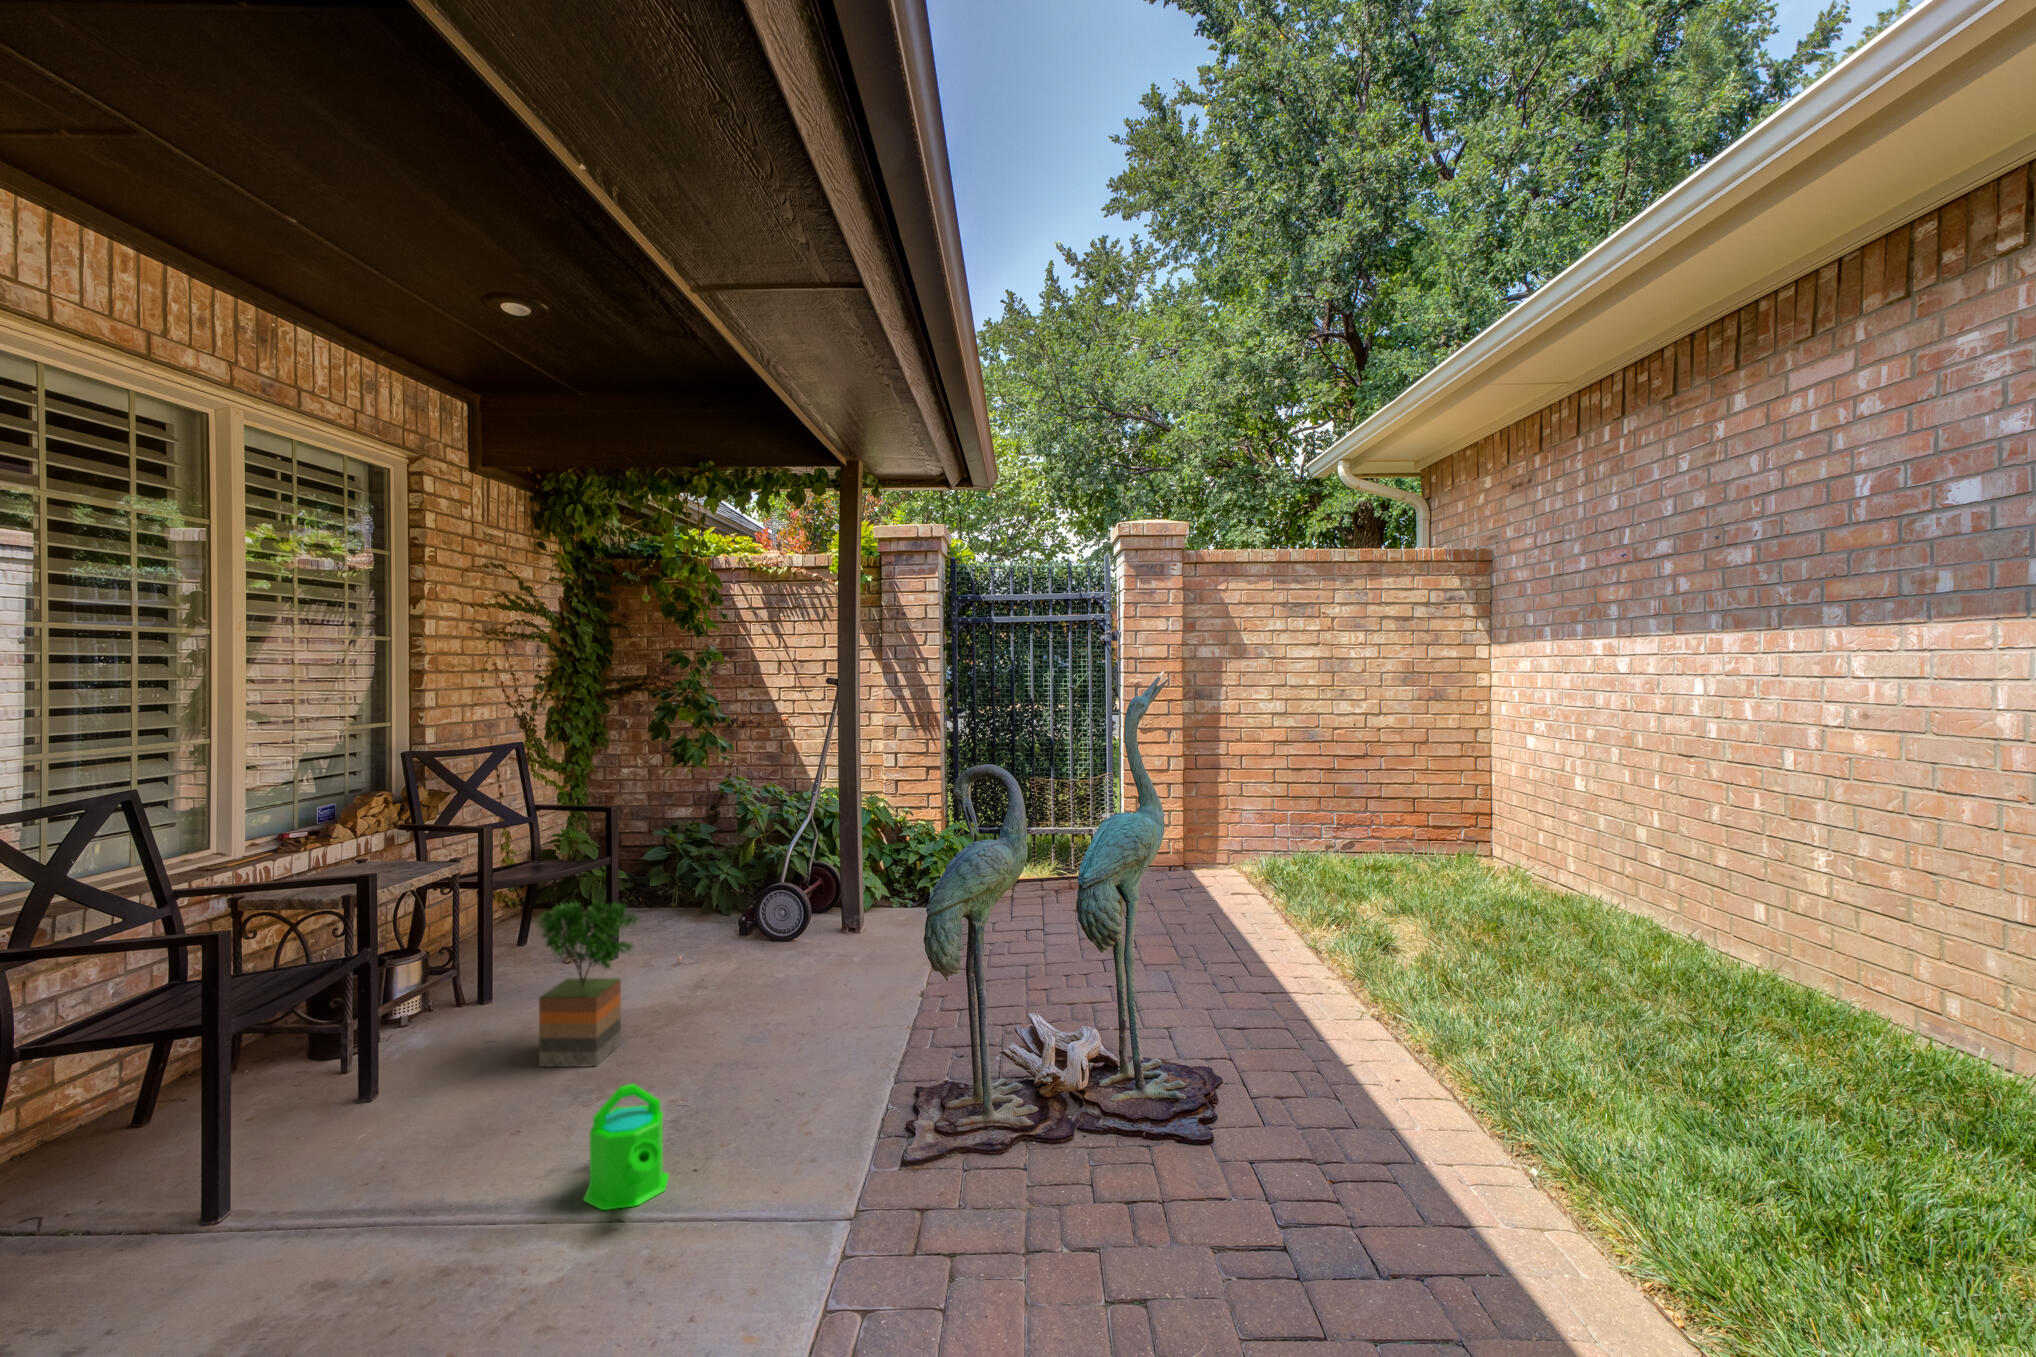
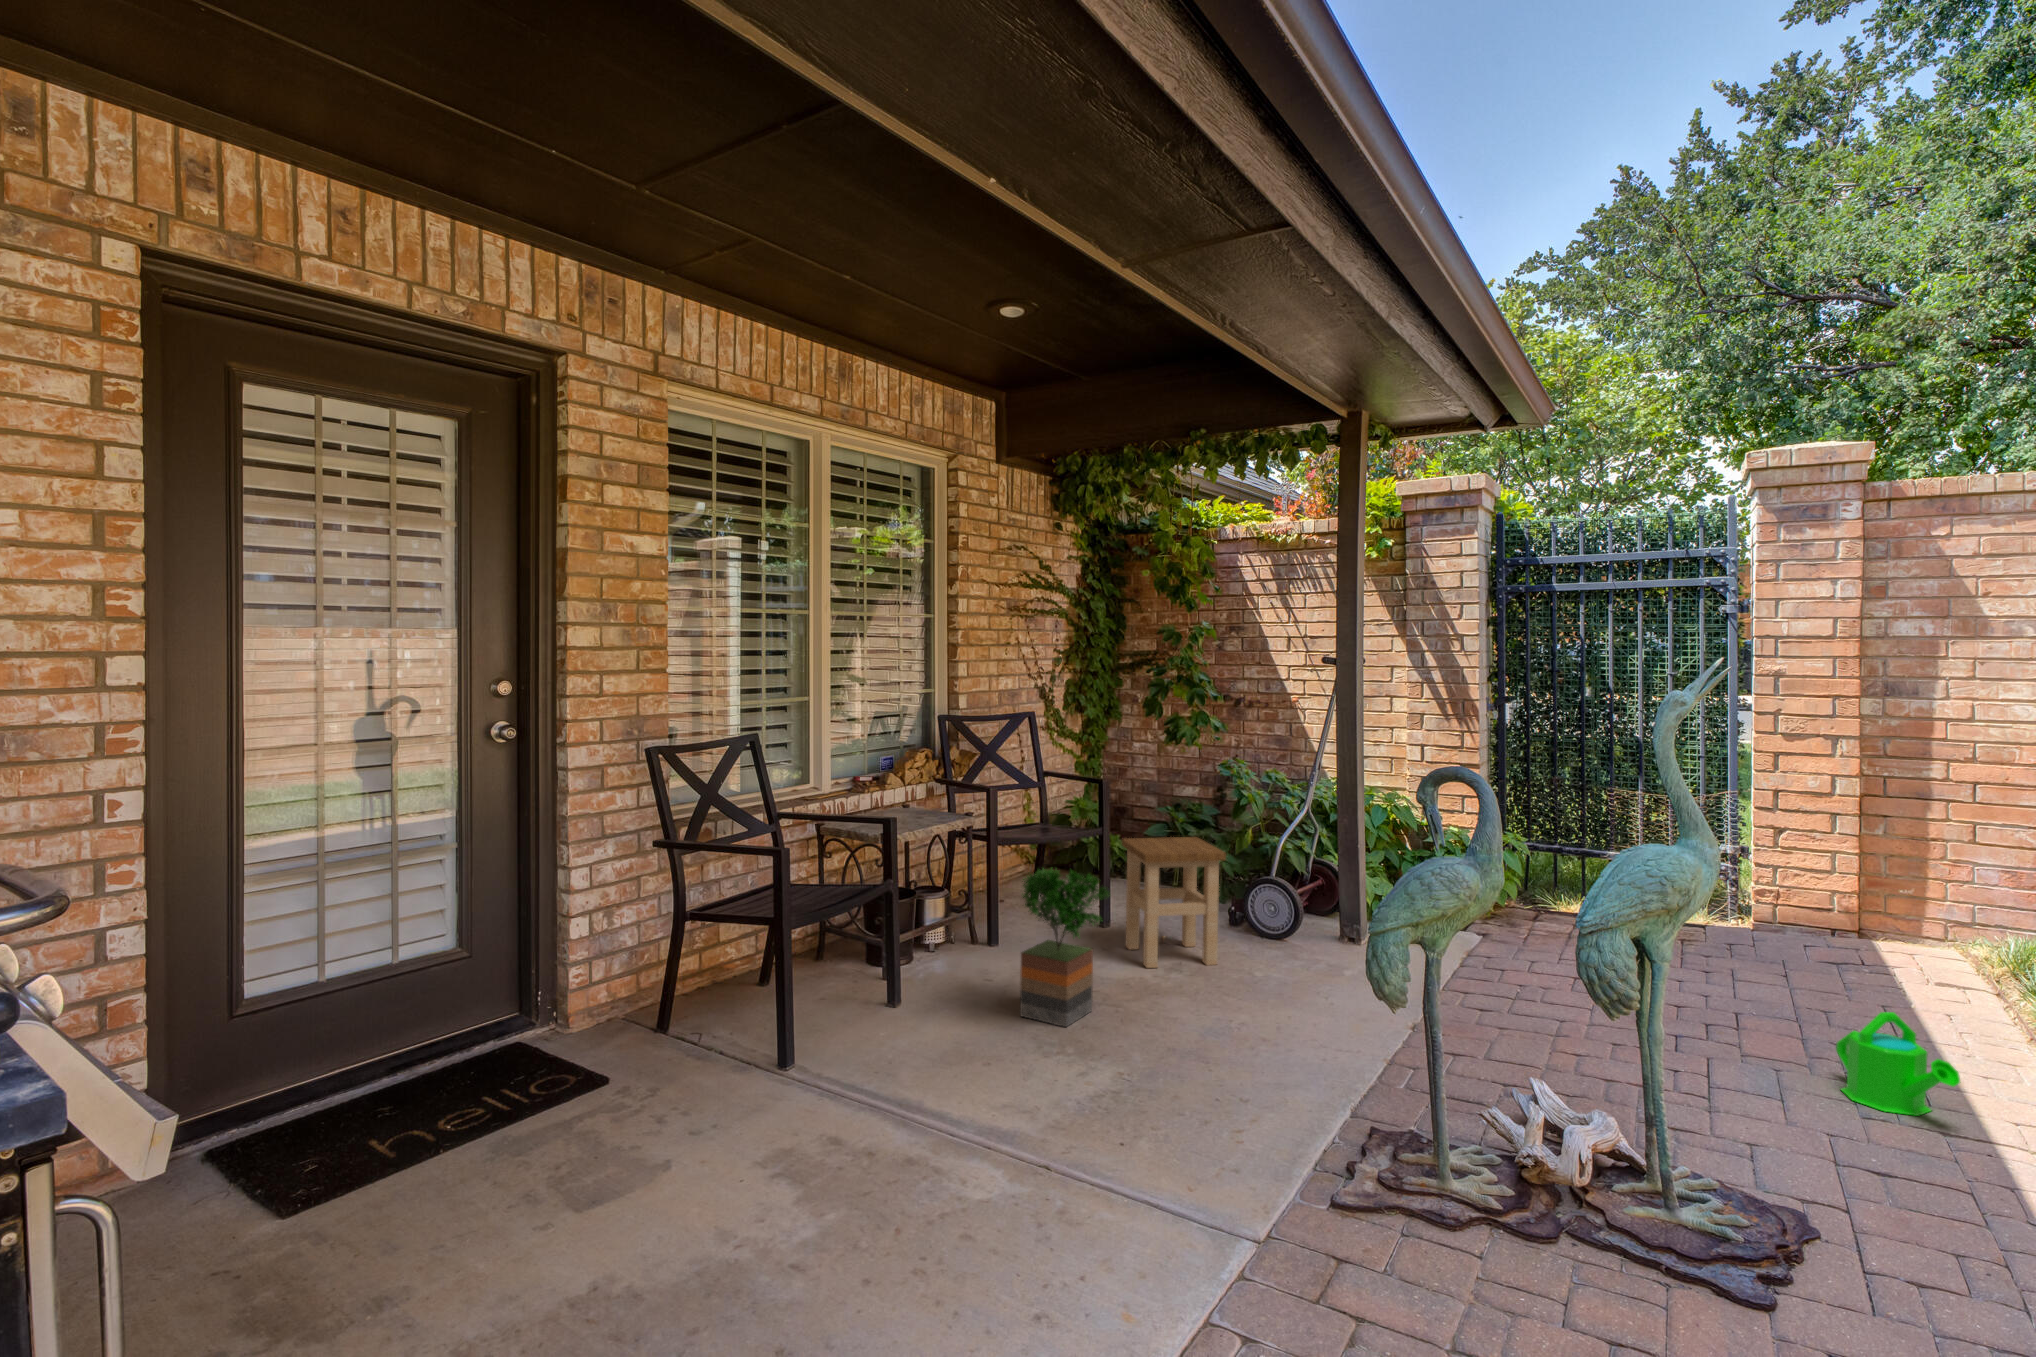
stool: none [633,853,745,990] -> present [1122,837,1226,968]
watering can: present [584,1084,669,1210] -> present [1836,1012,1960,1116]

